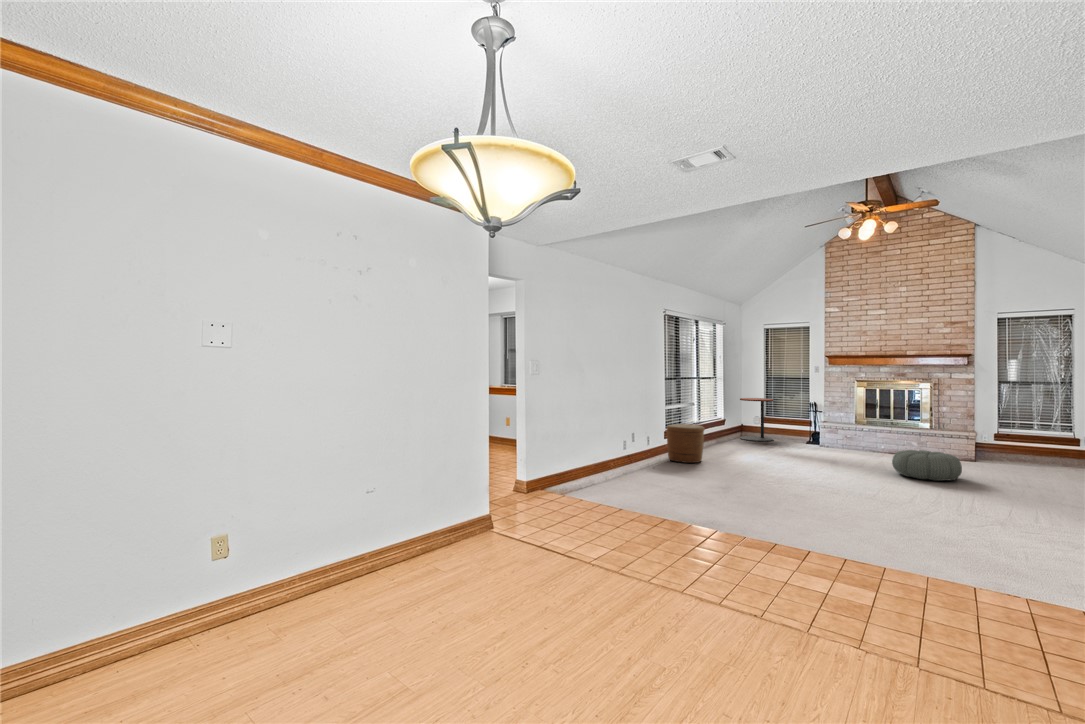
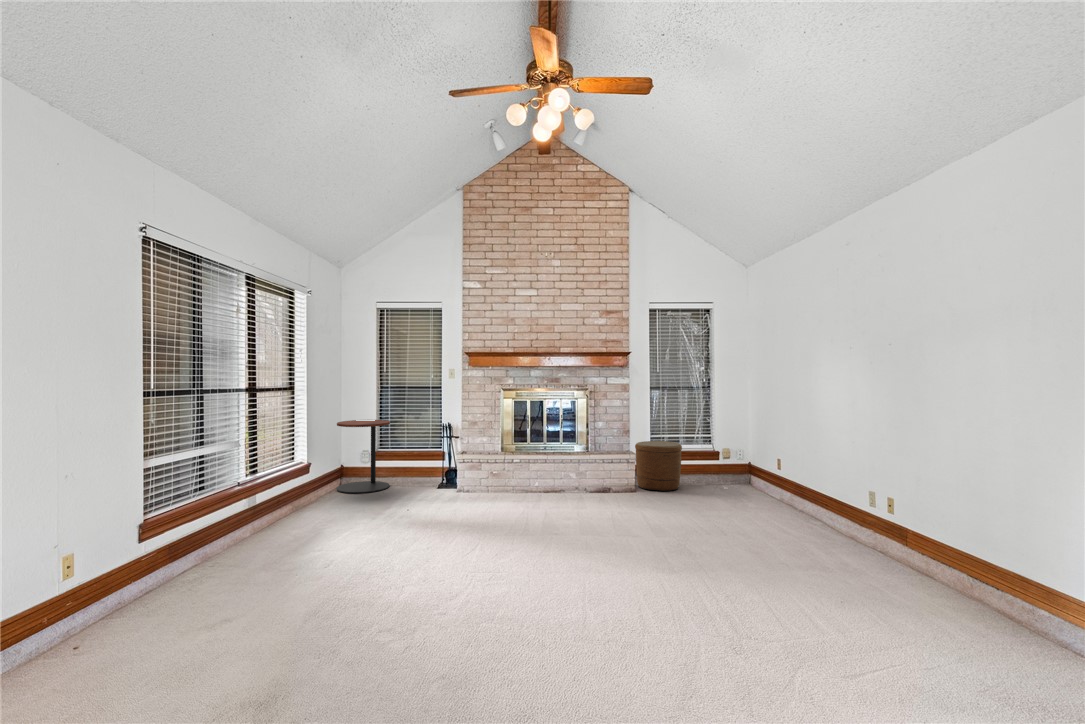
woven basket: present [666,424,704,463] -> present [635,441,682,491]
pouf: present [892,450,962,481] -> none [570,497,658,552]

